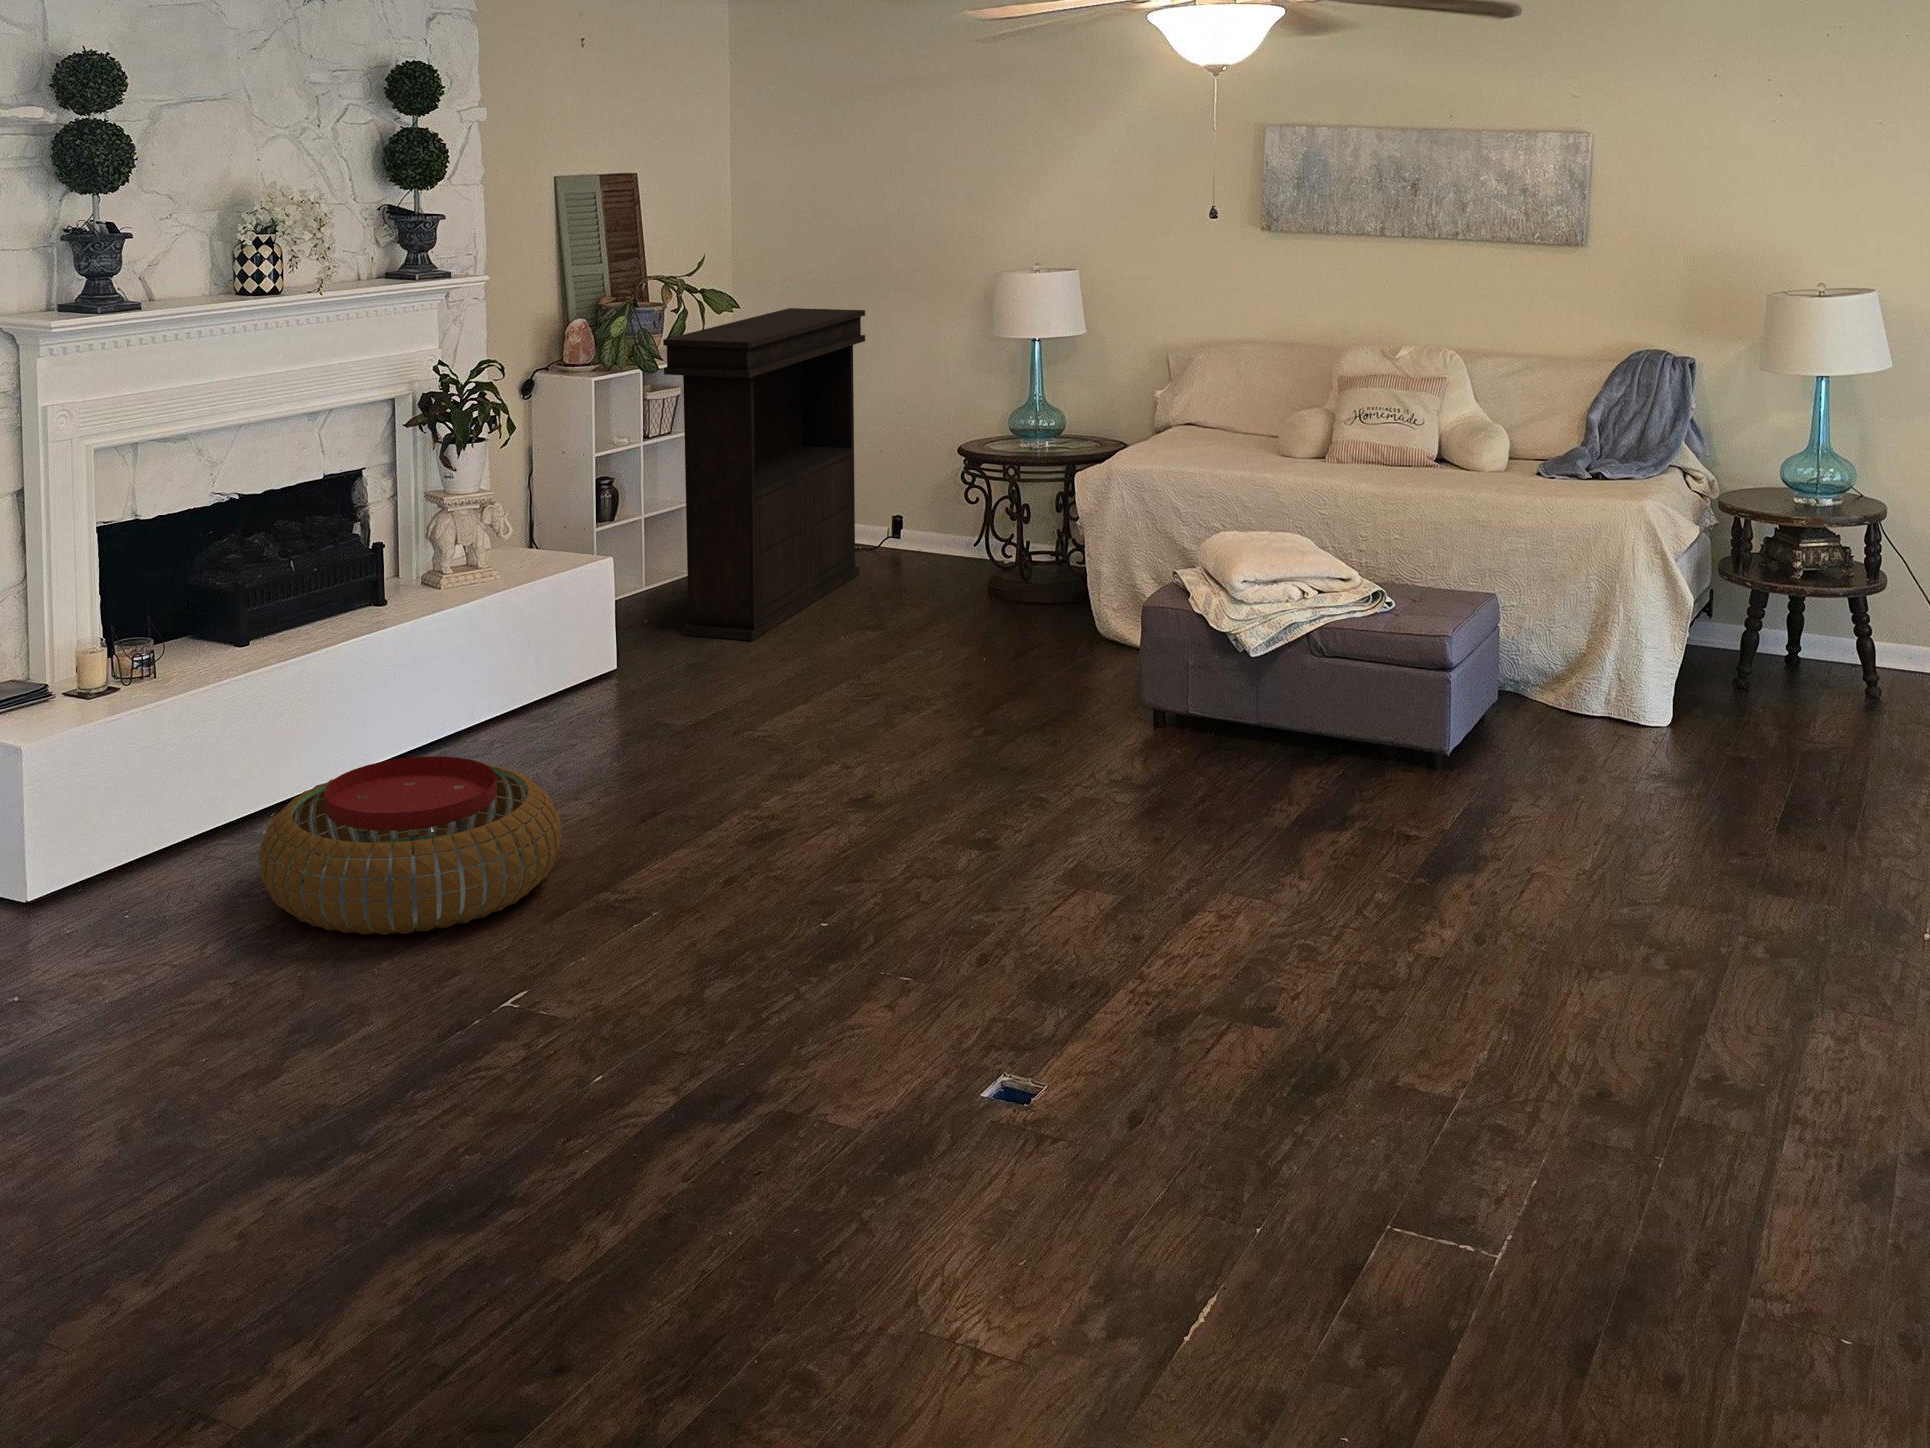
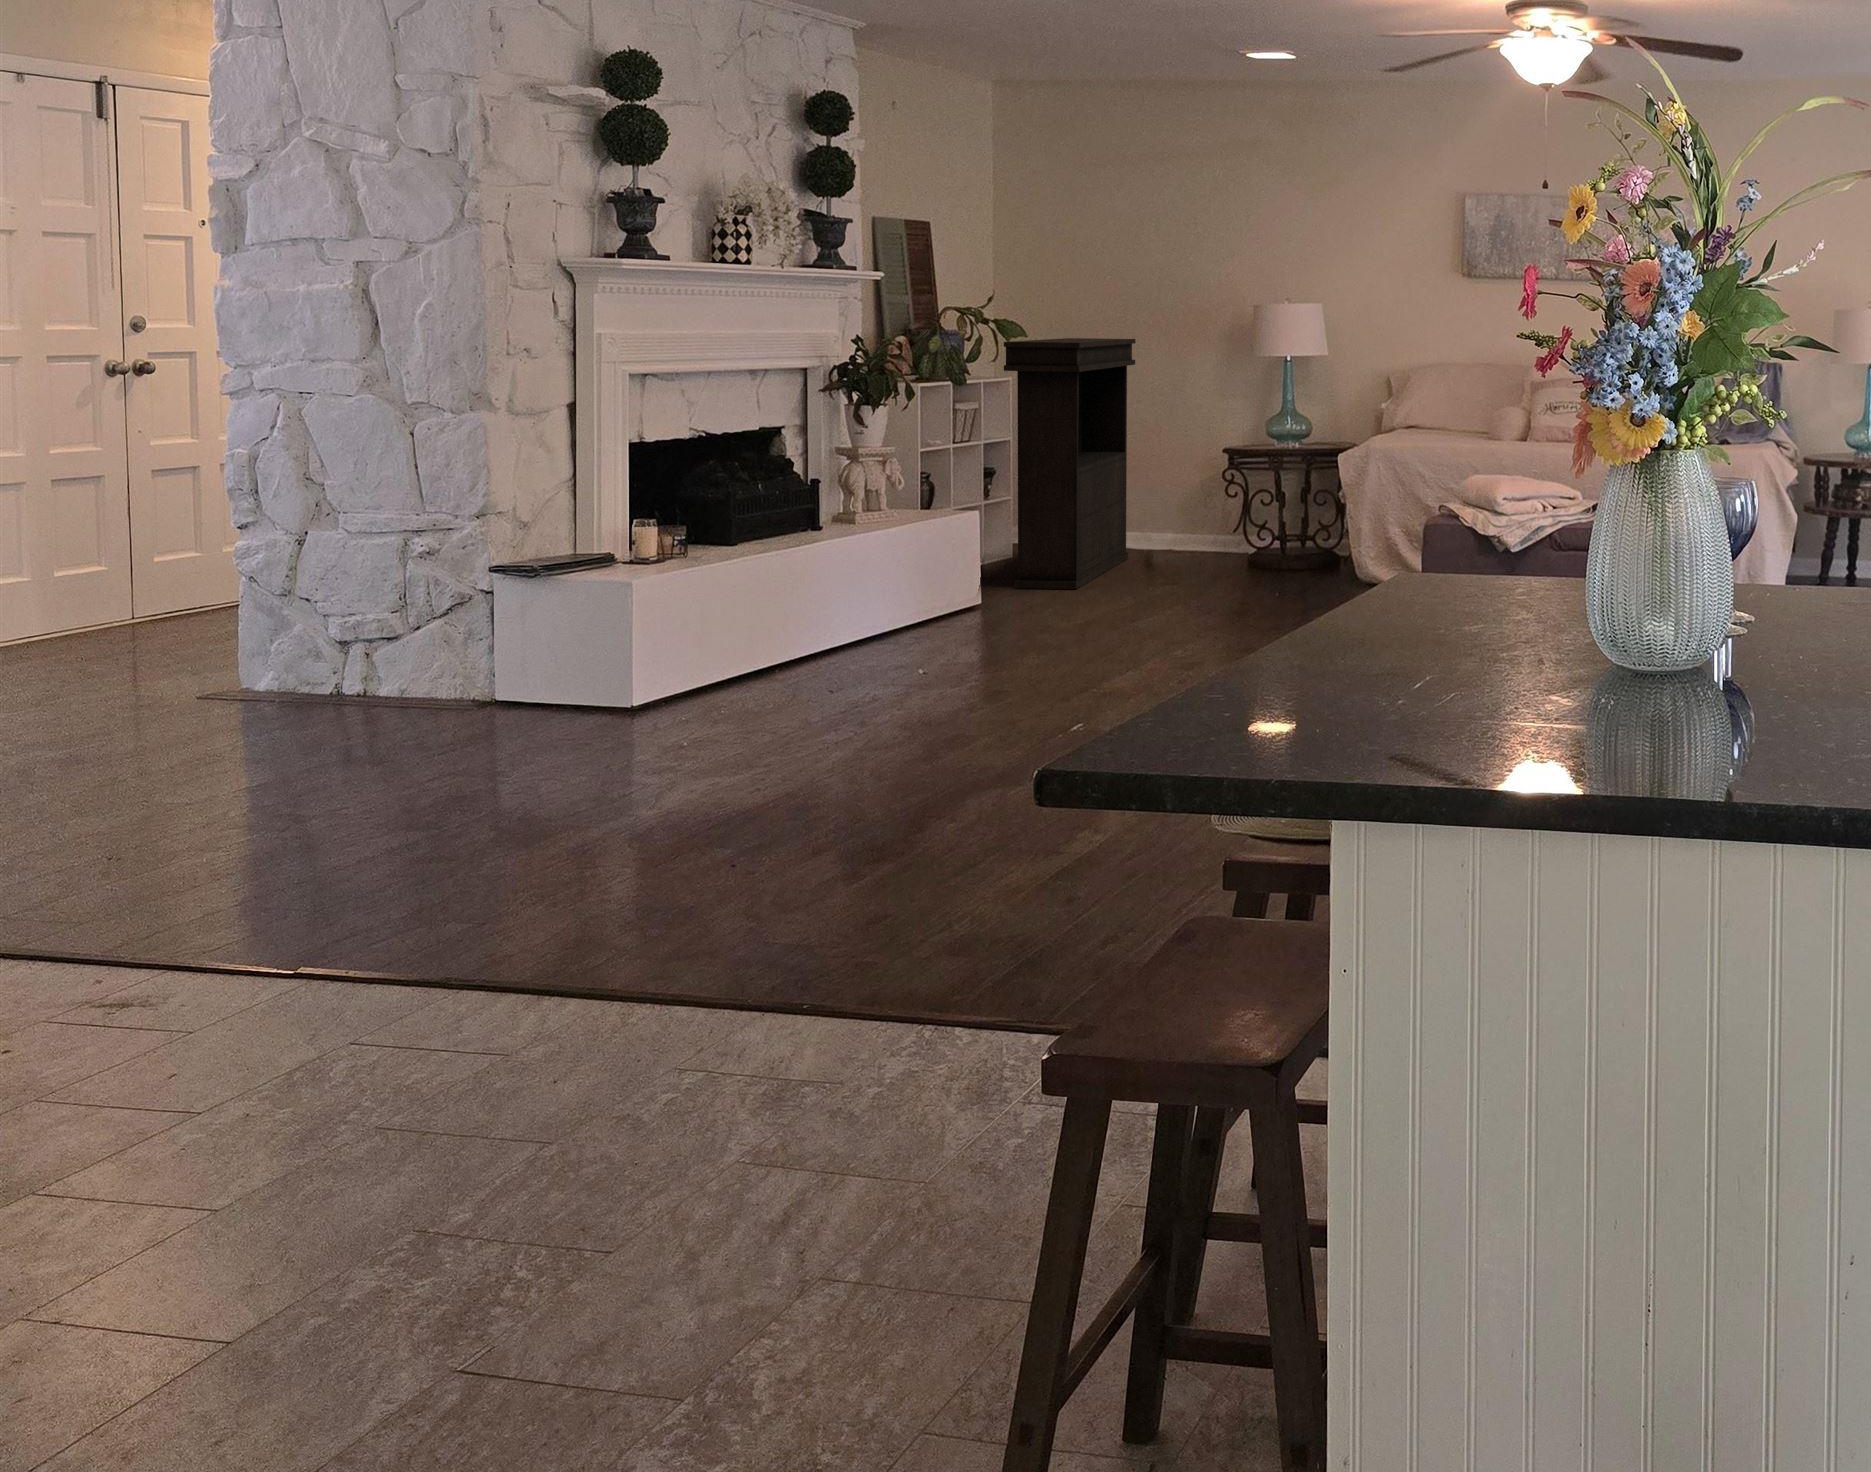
pouf: present [259,756,561,935] -> none [822,605,1055,713]

